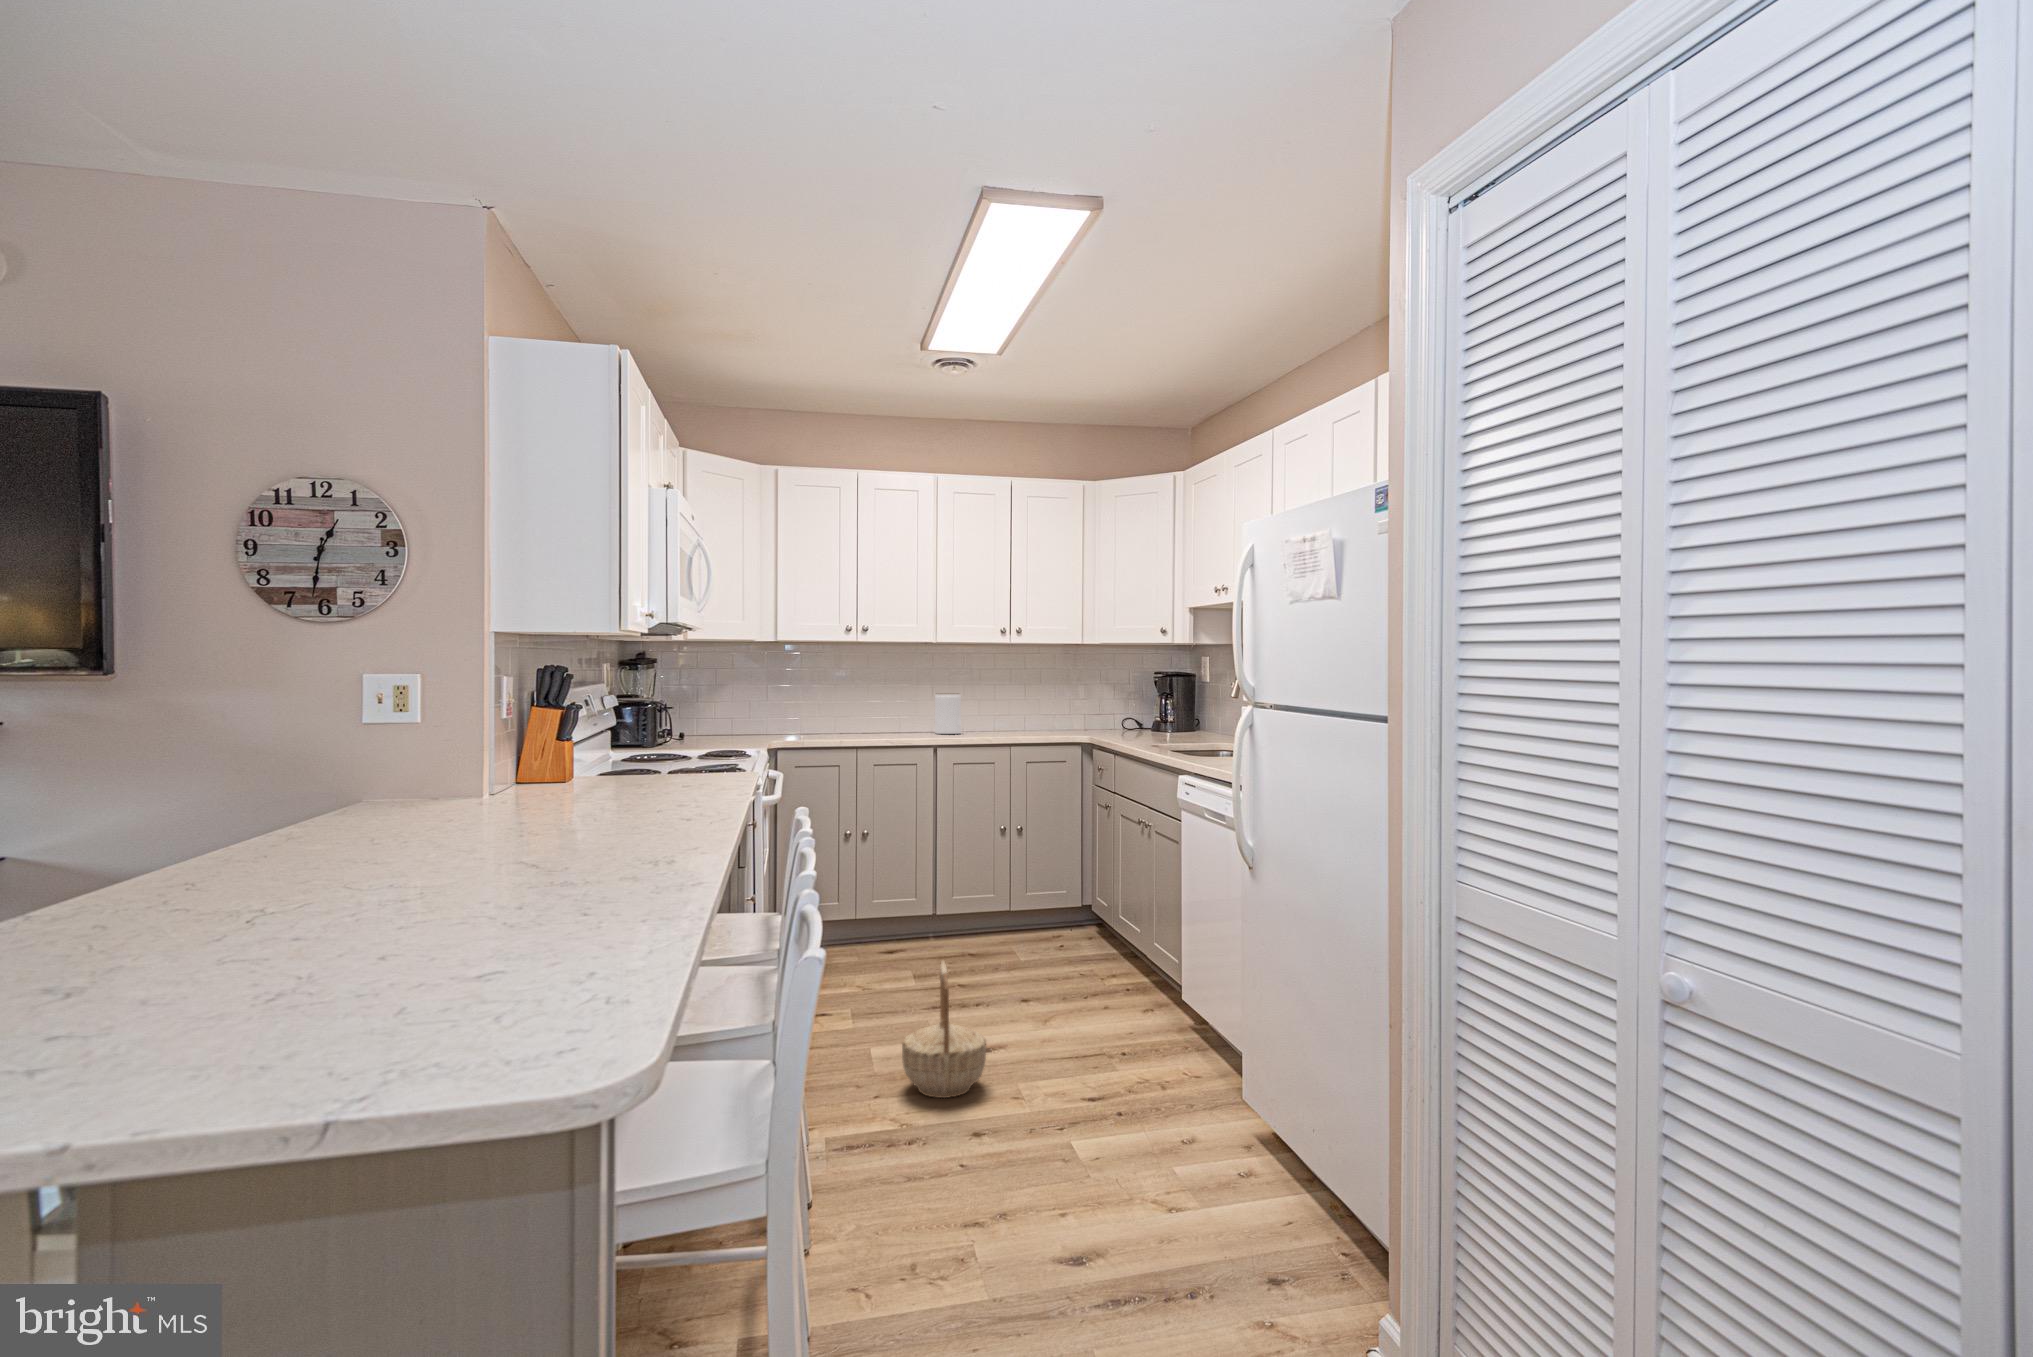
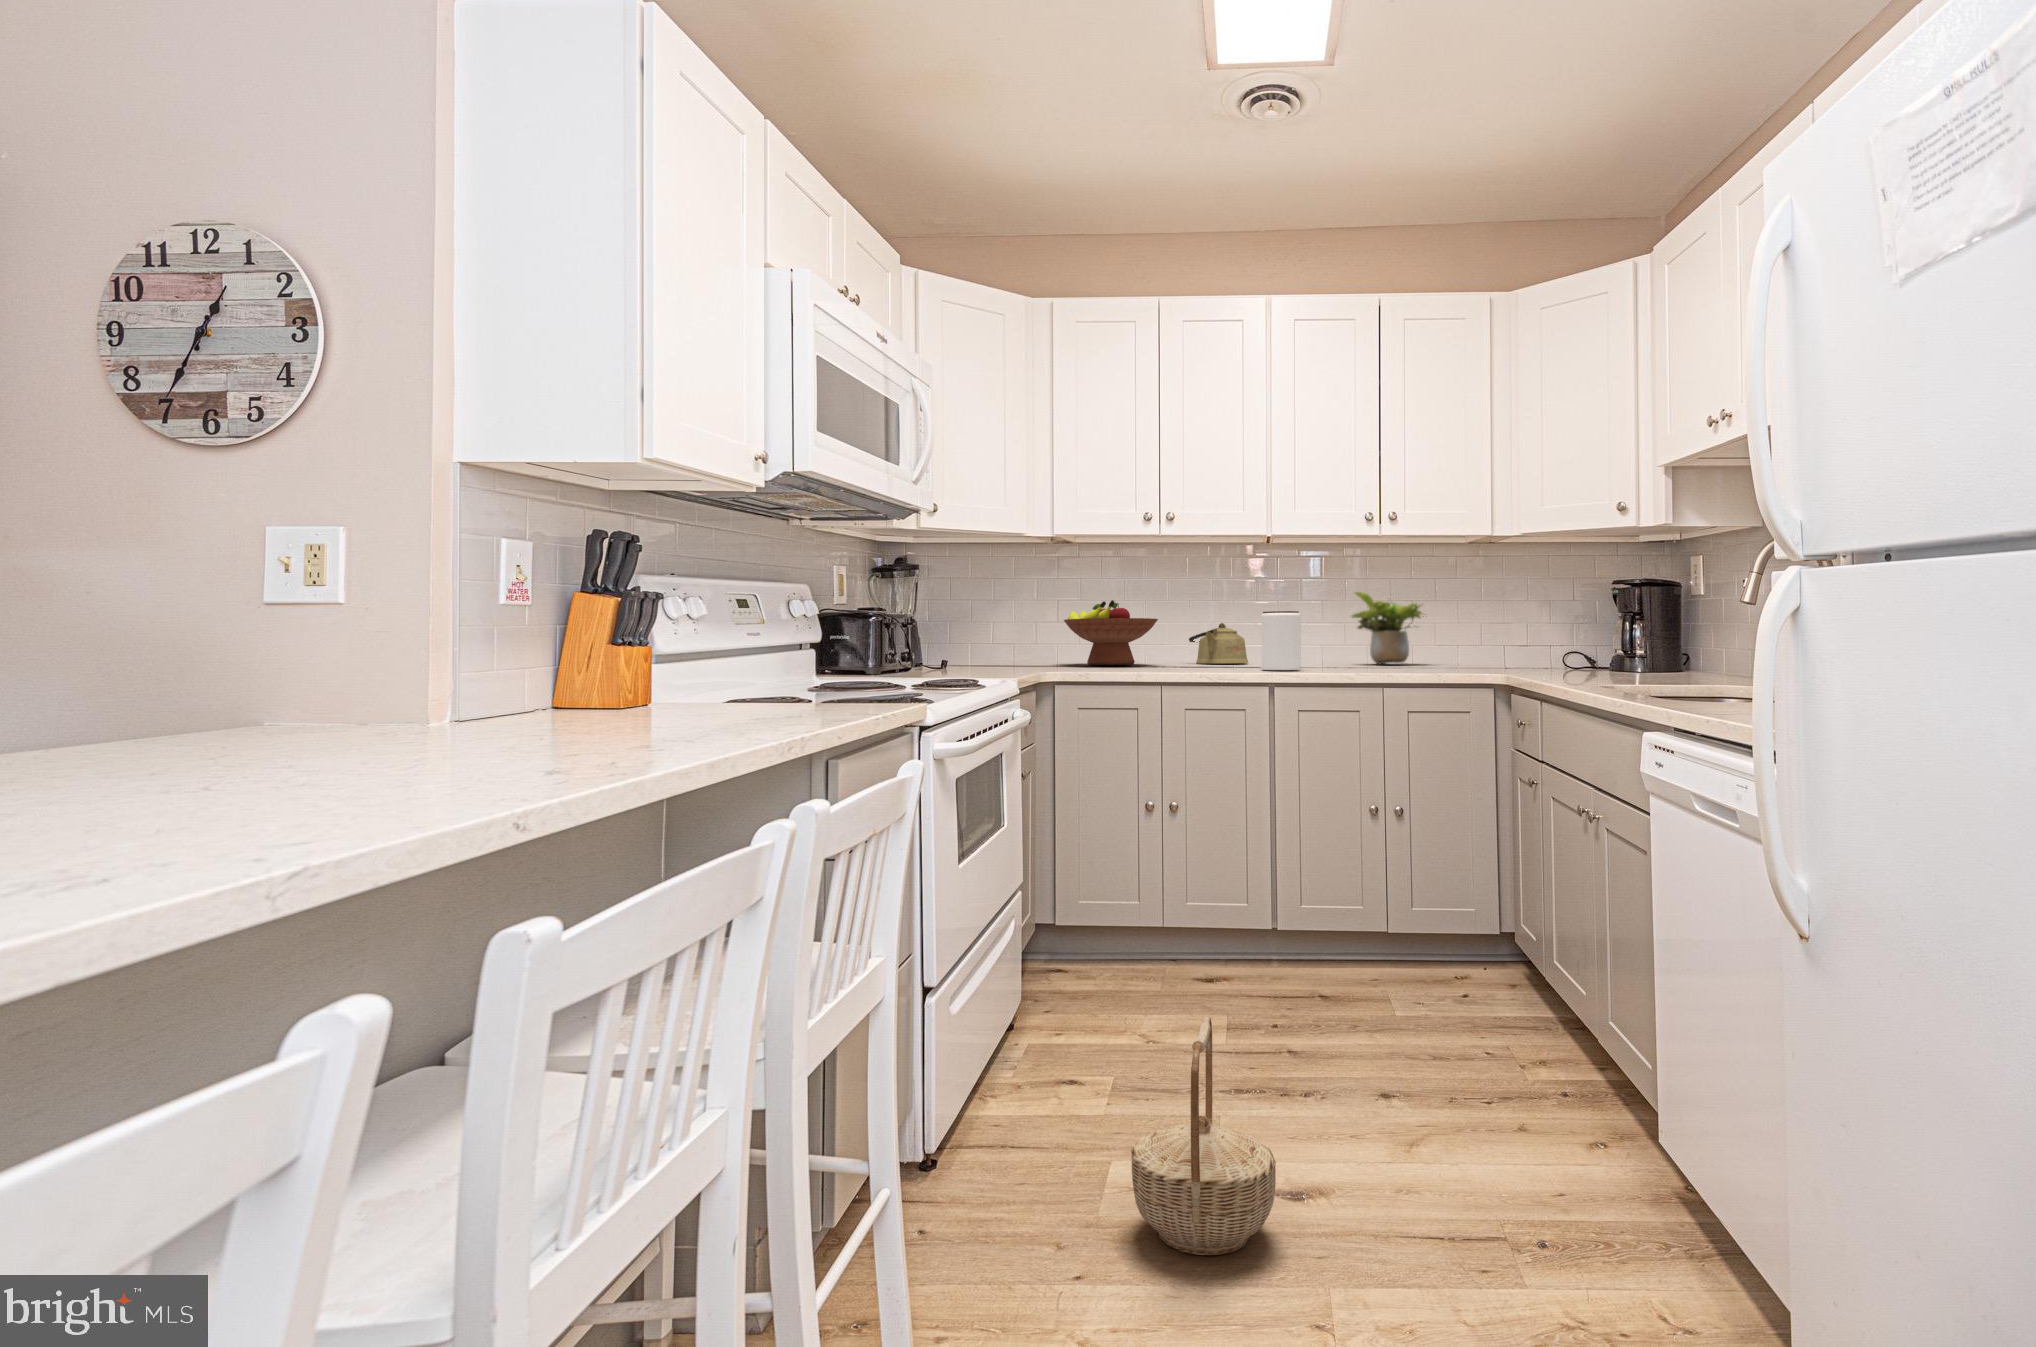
potted plant: none [989,676,1037,726] -> present [1352,592,1426,664]
fruit bowl: none [790,683,859,729] -> present [1064,600,1158,665]
kettle: none [877,697,919,726] -> present [1189,623,1248,664]

